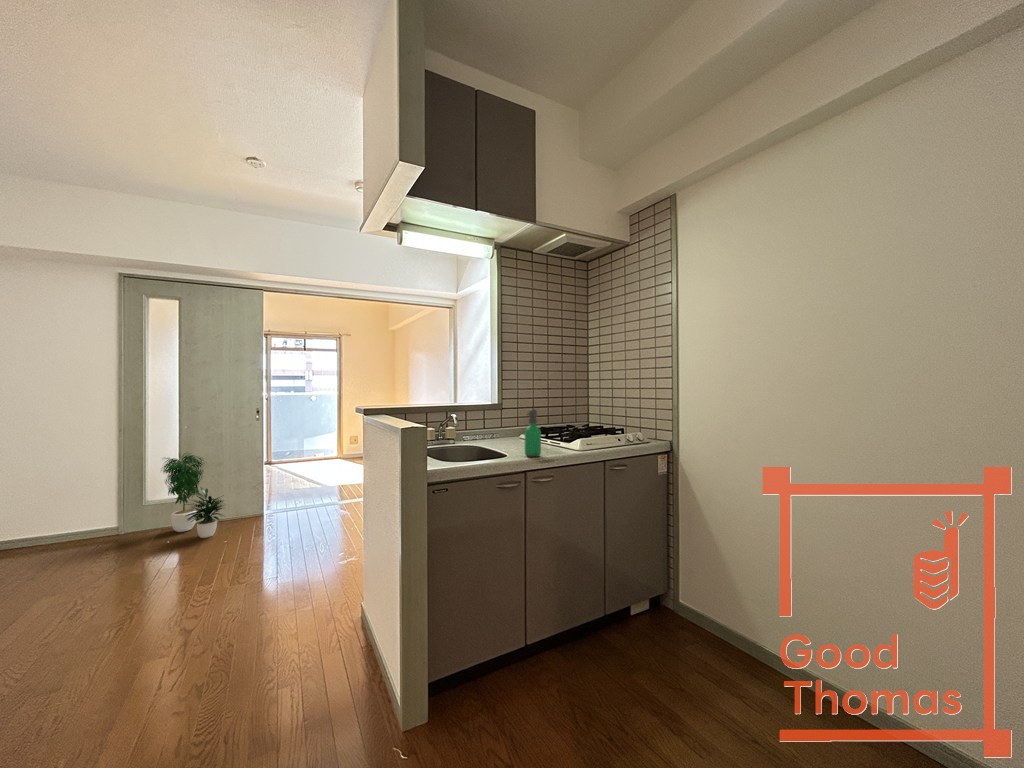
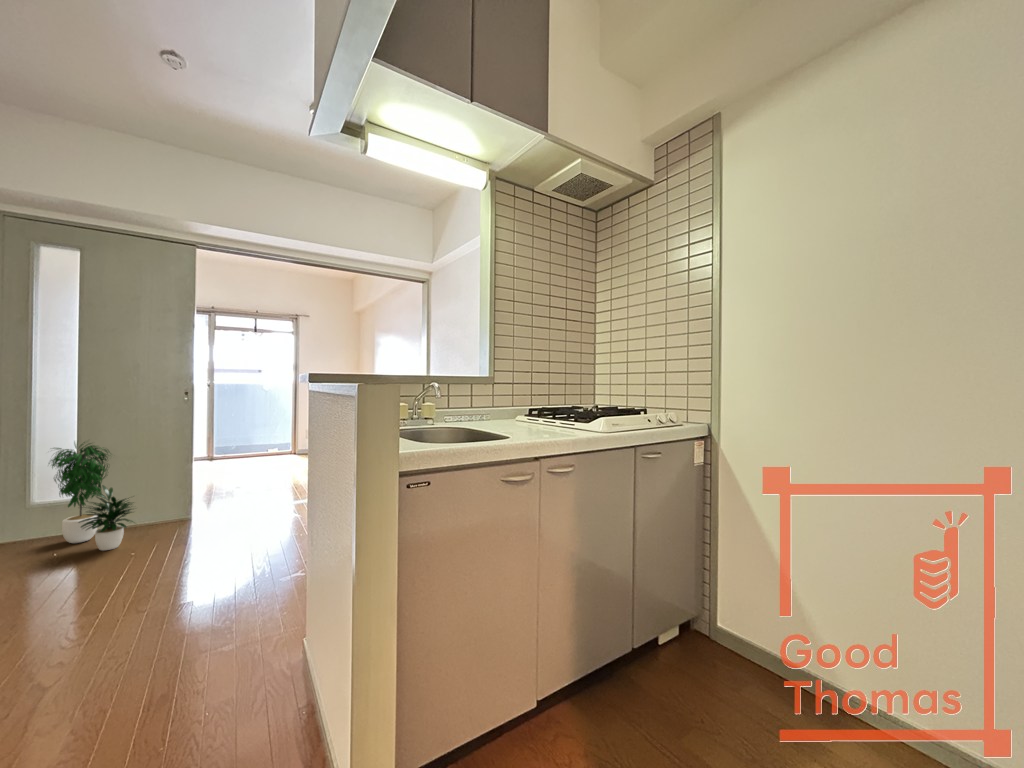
soap dispenser: present [525,409,541,457] -> none [532,372,554,437]

